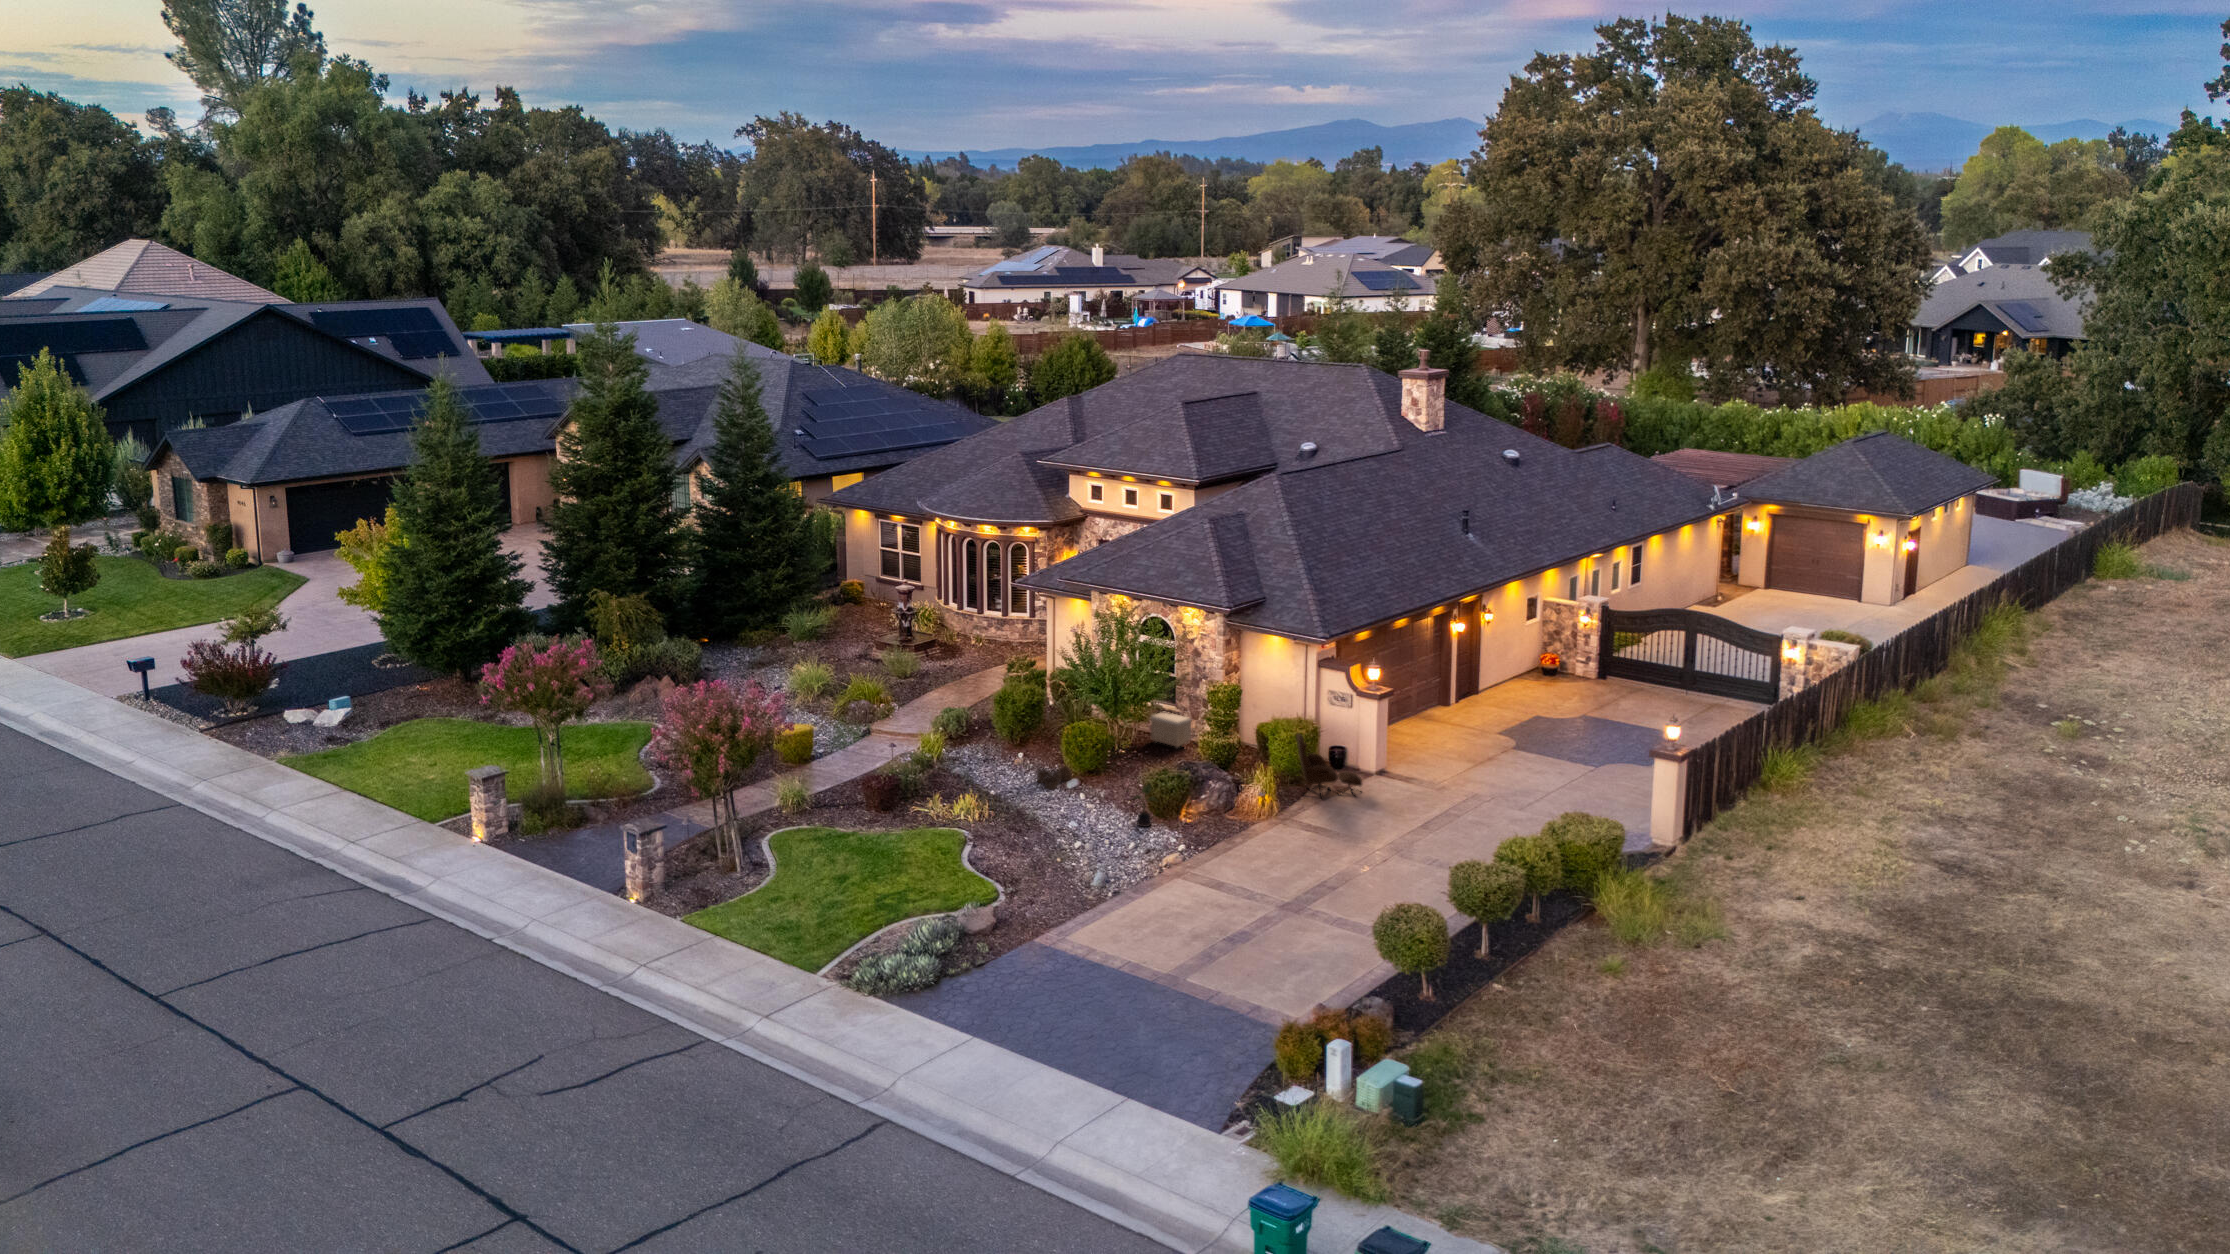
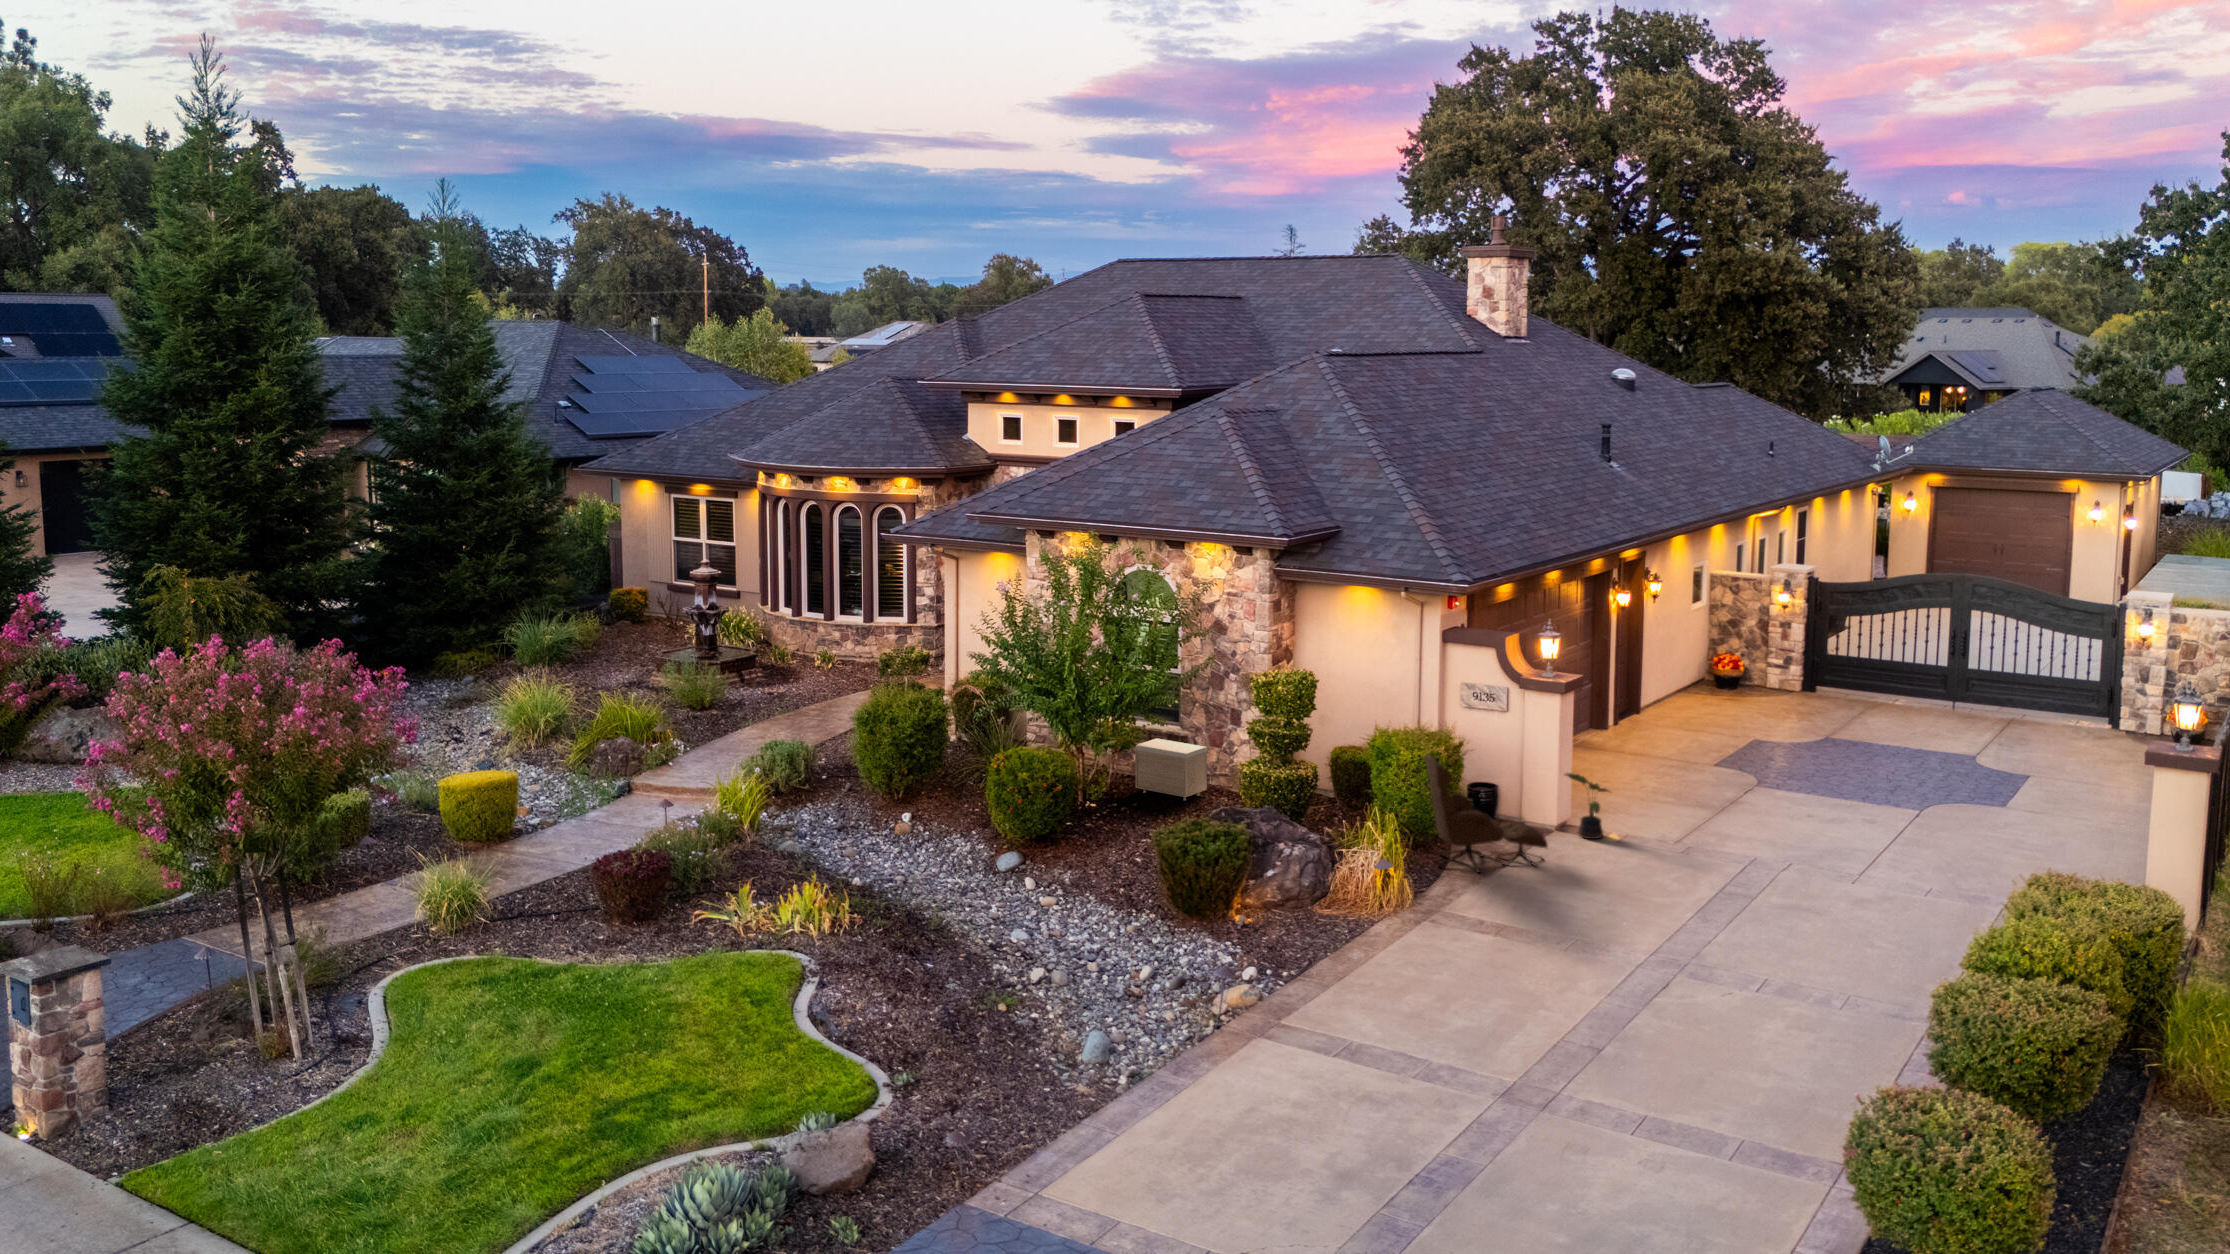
woven basket: present [1037,766,1072,789] -> none [940,827,1006,873]
potted plant: present [1134,784,1156,827] -> present [1565,773,1608,839]

